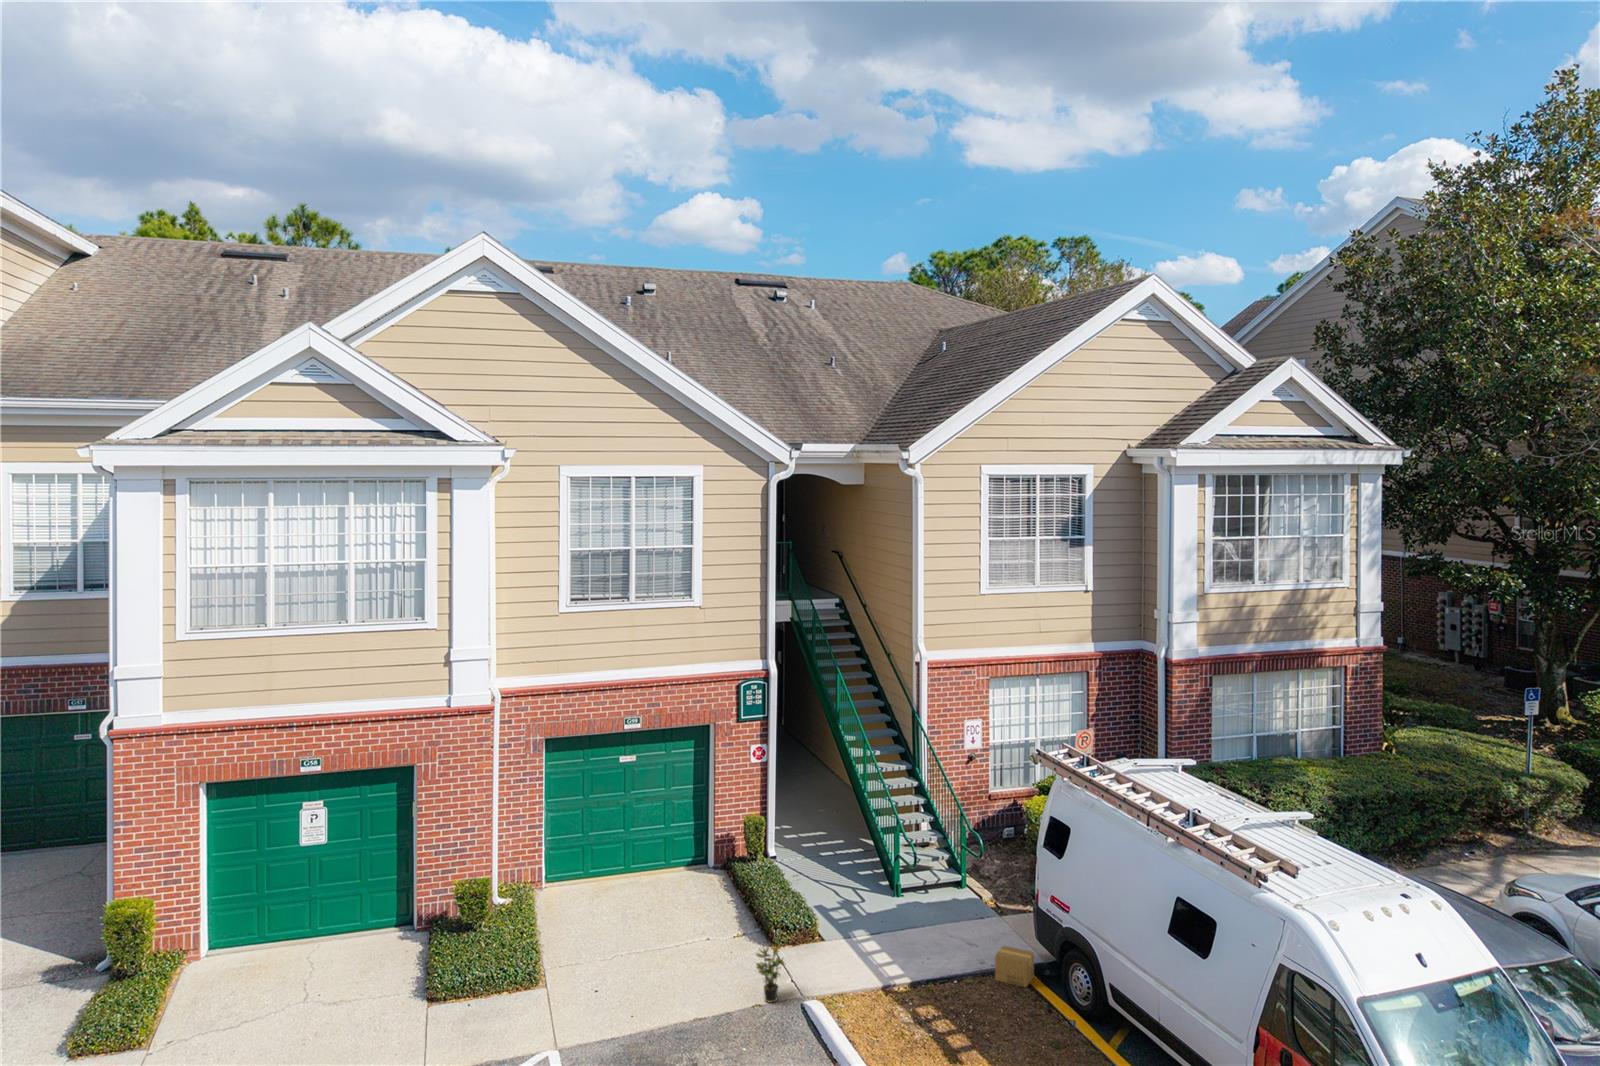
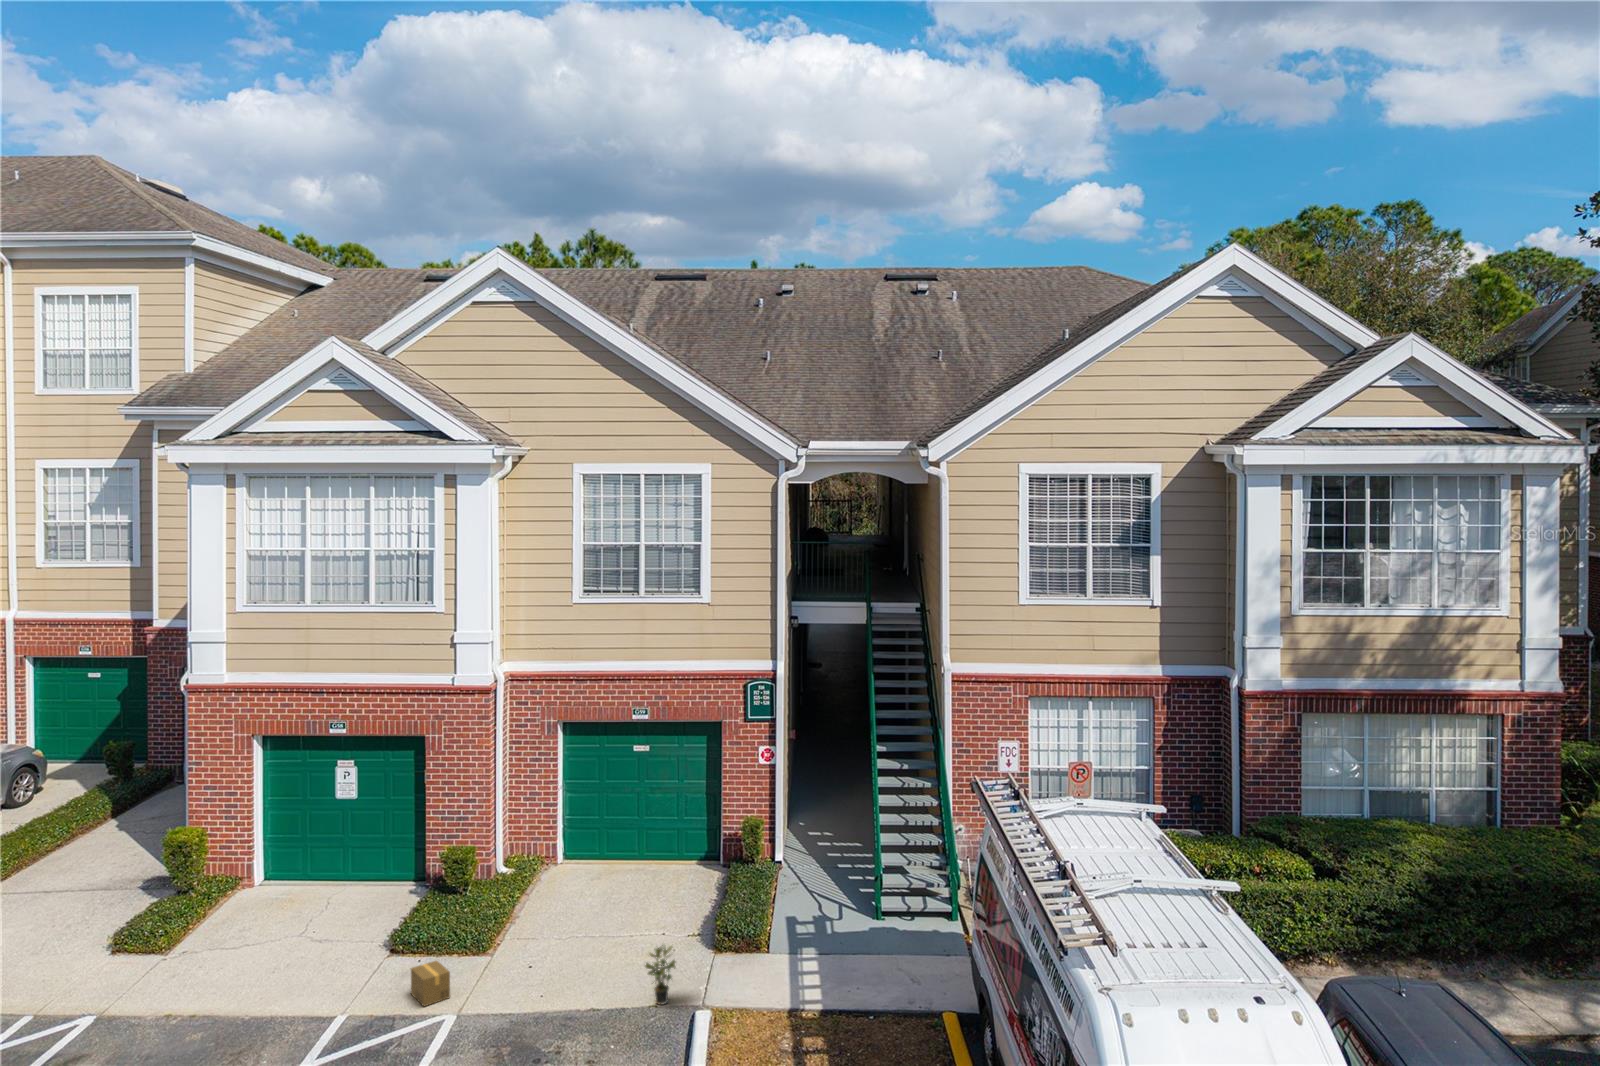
cardboard box: present [995,946,1034,987] -> present [411,961,450,1006]

